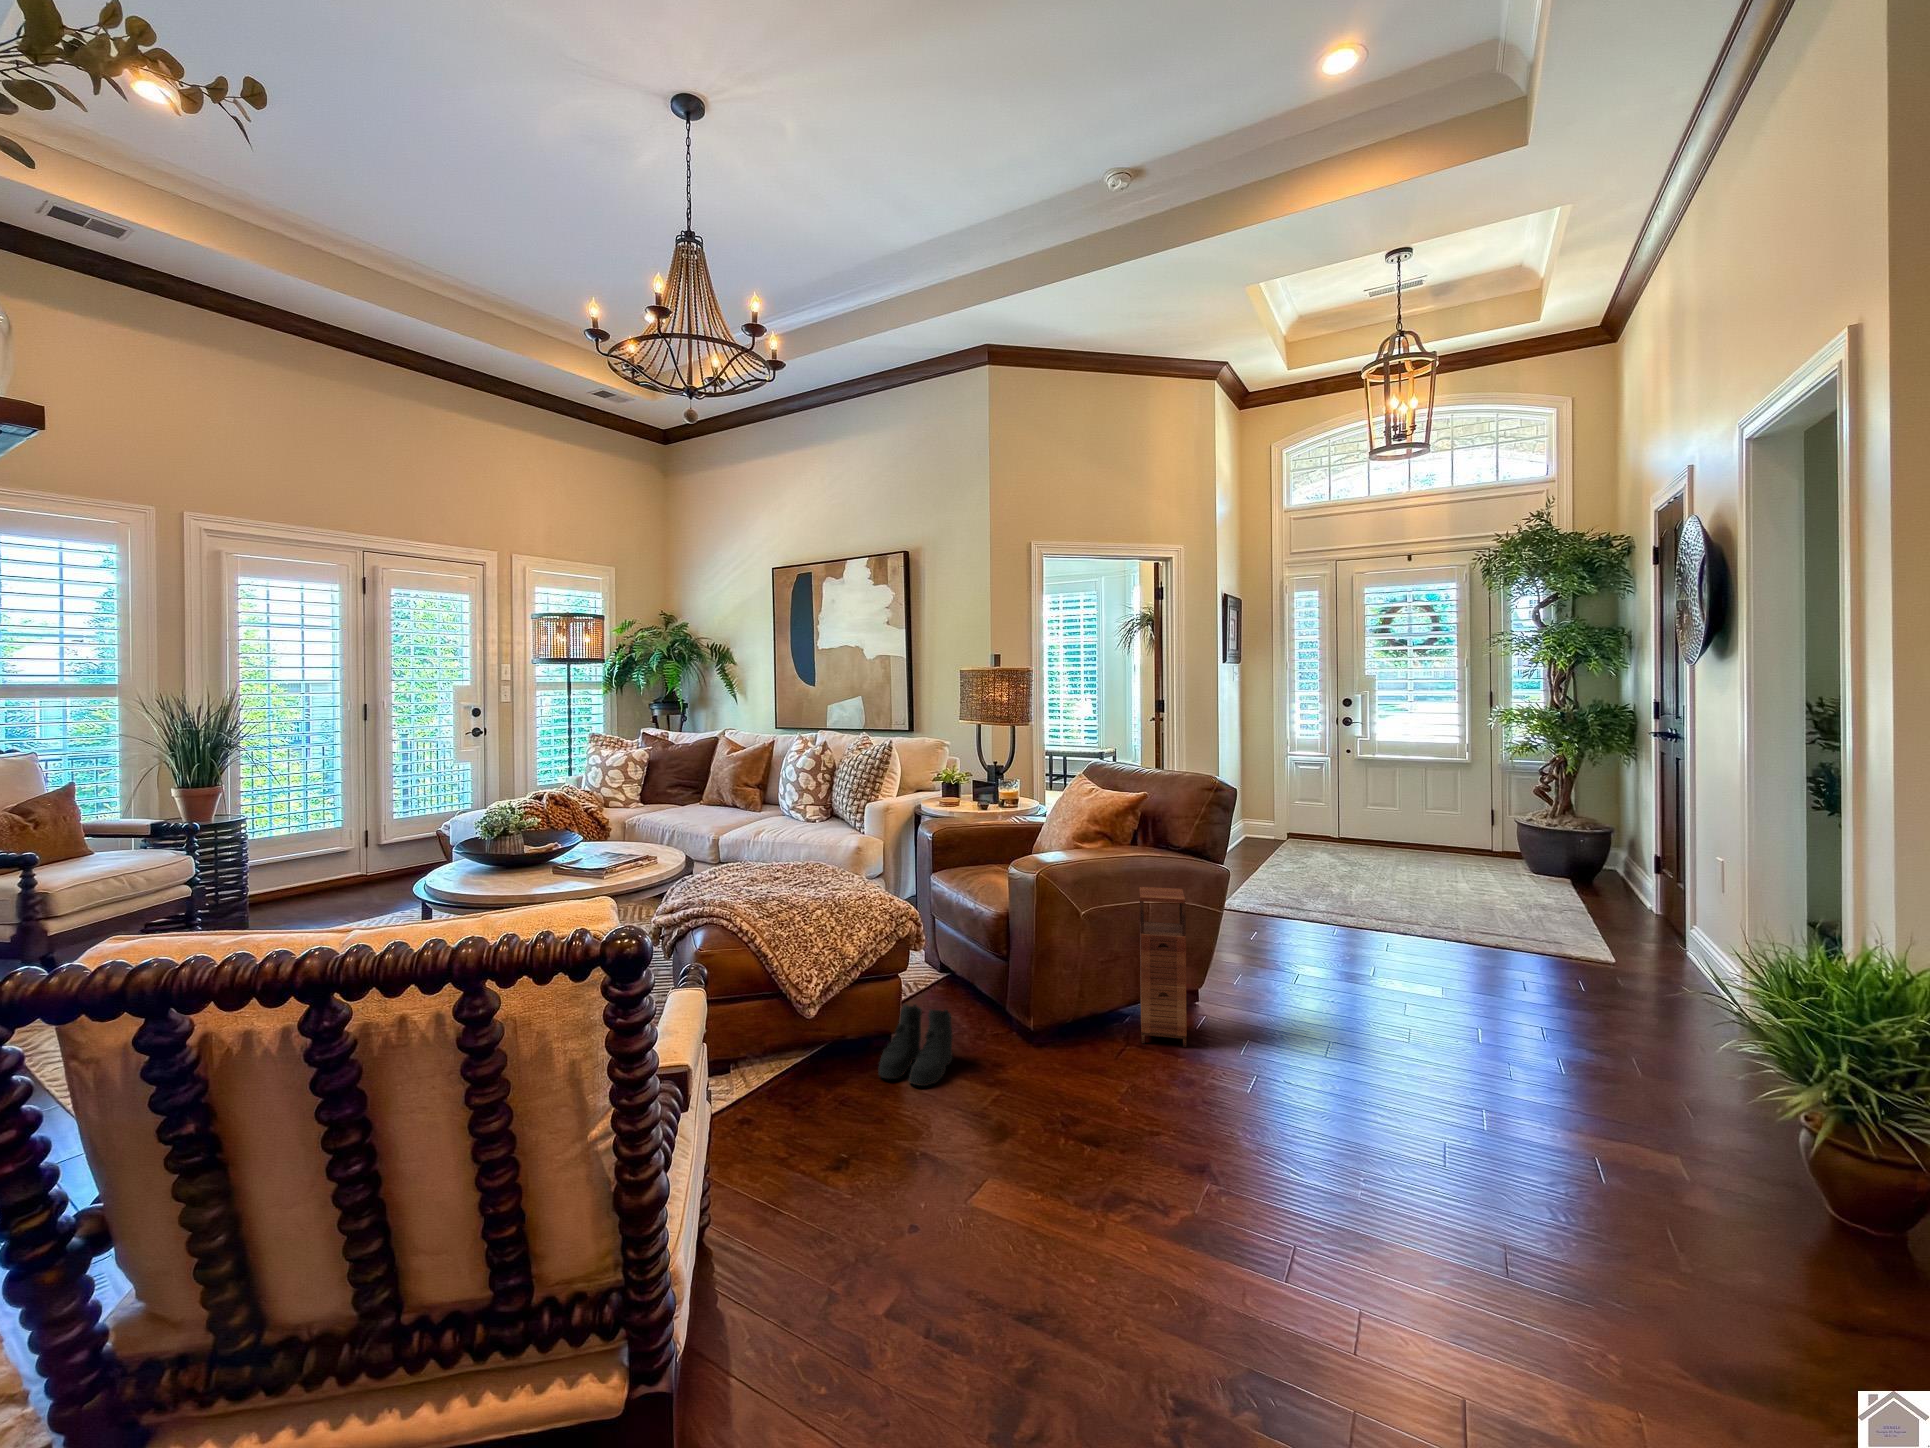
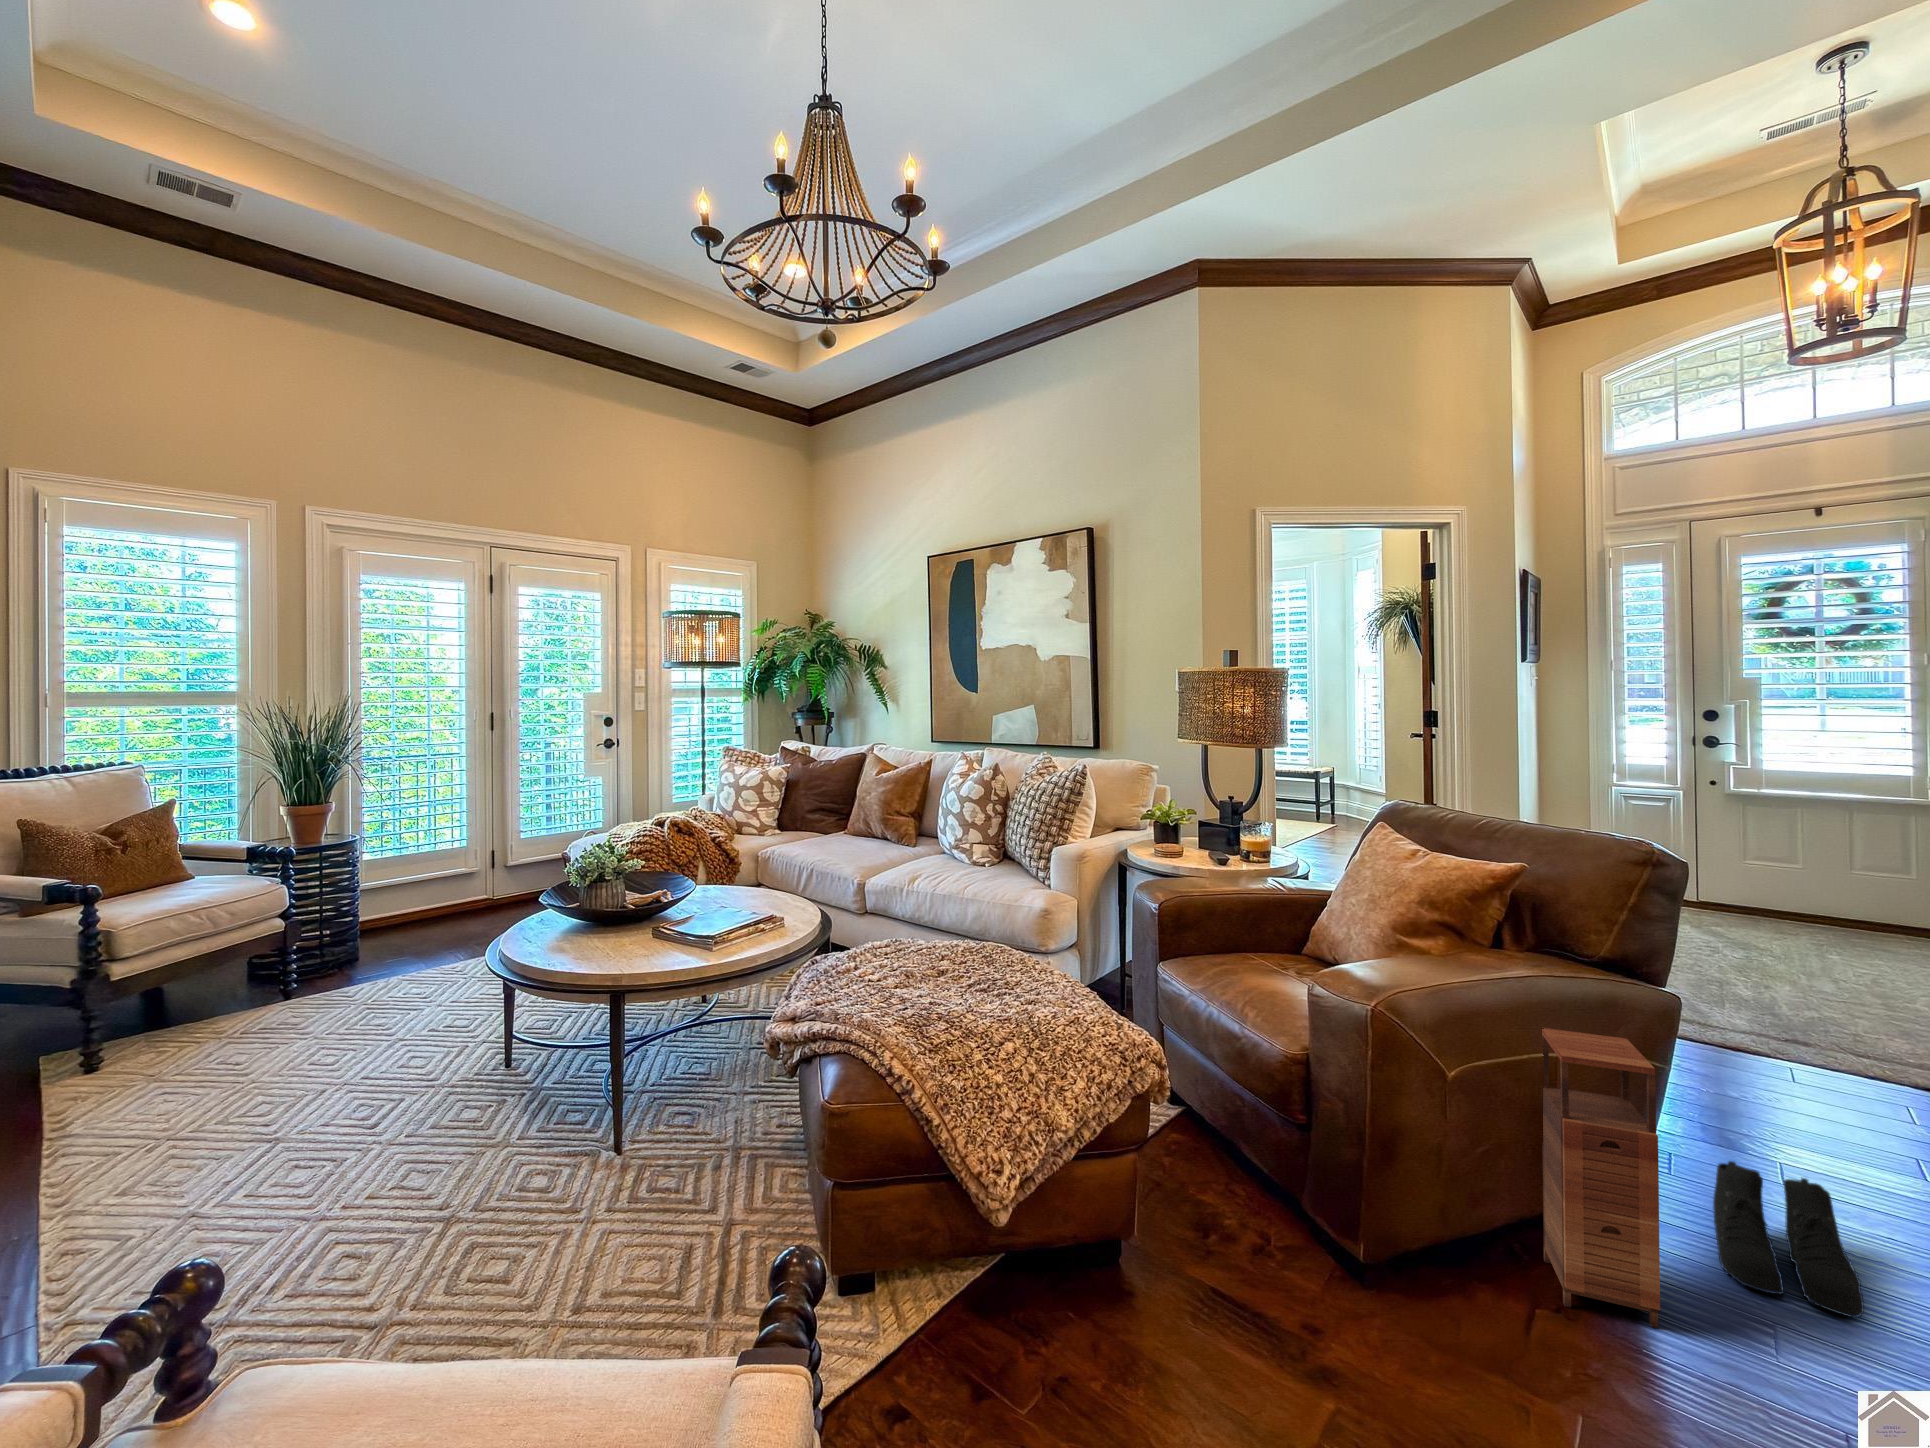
boots: present [879,1004,953,1086] -> present [1713,1161,1864,1317]

